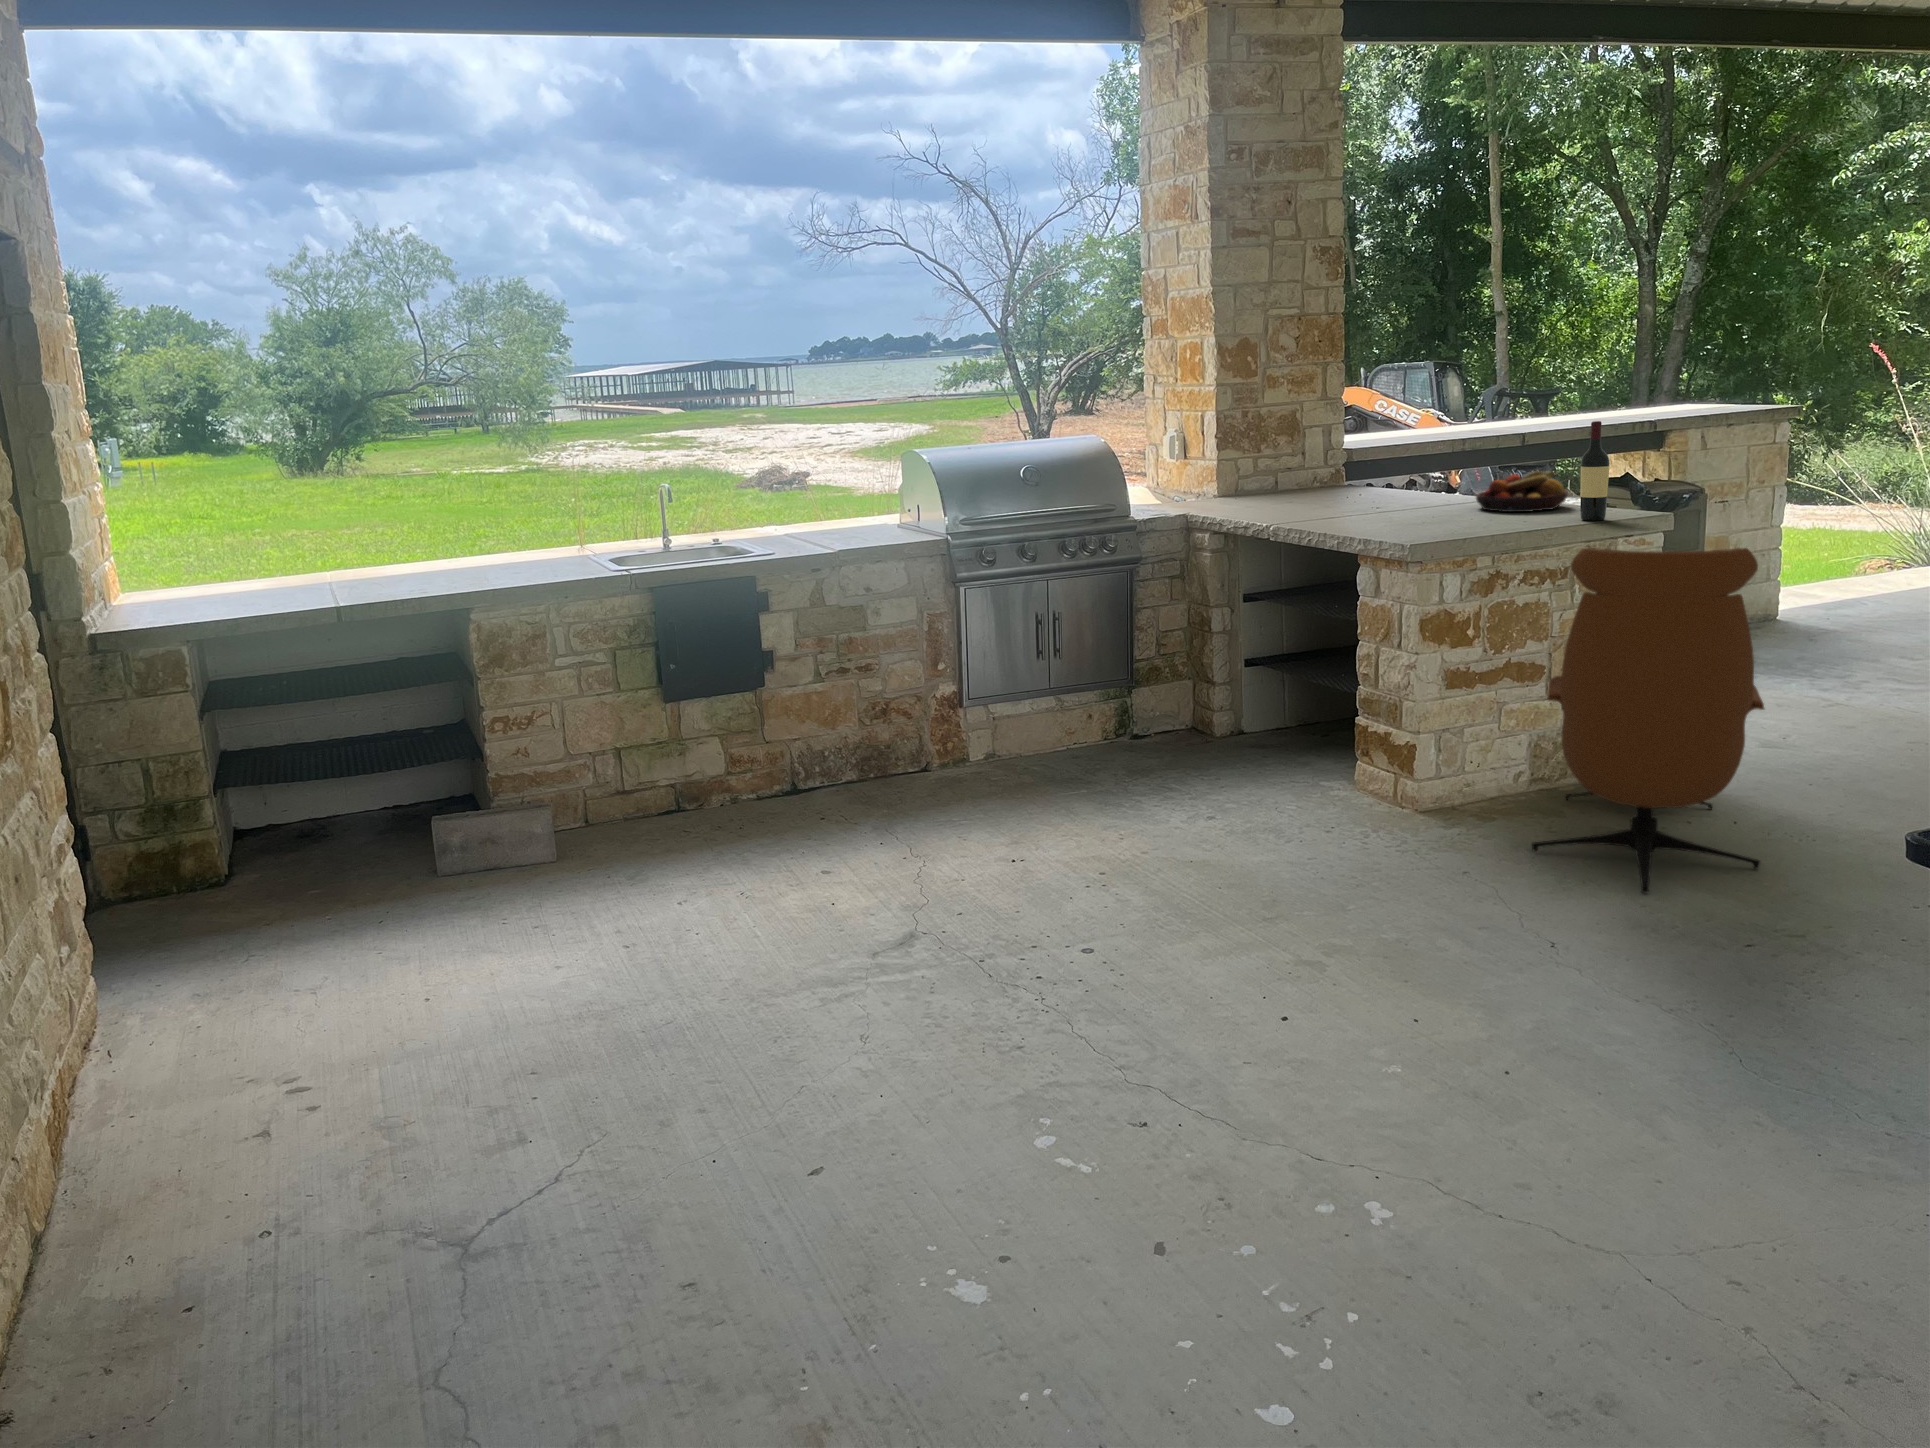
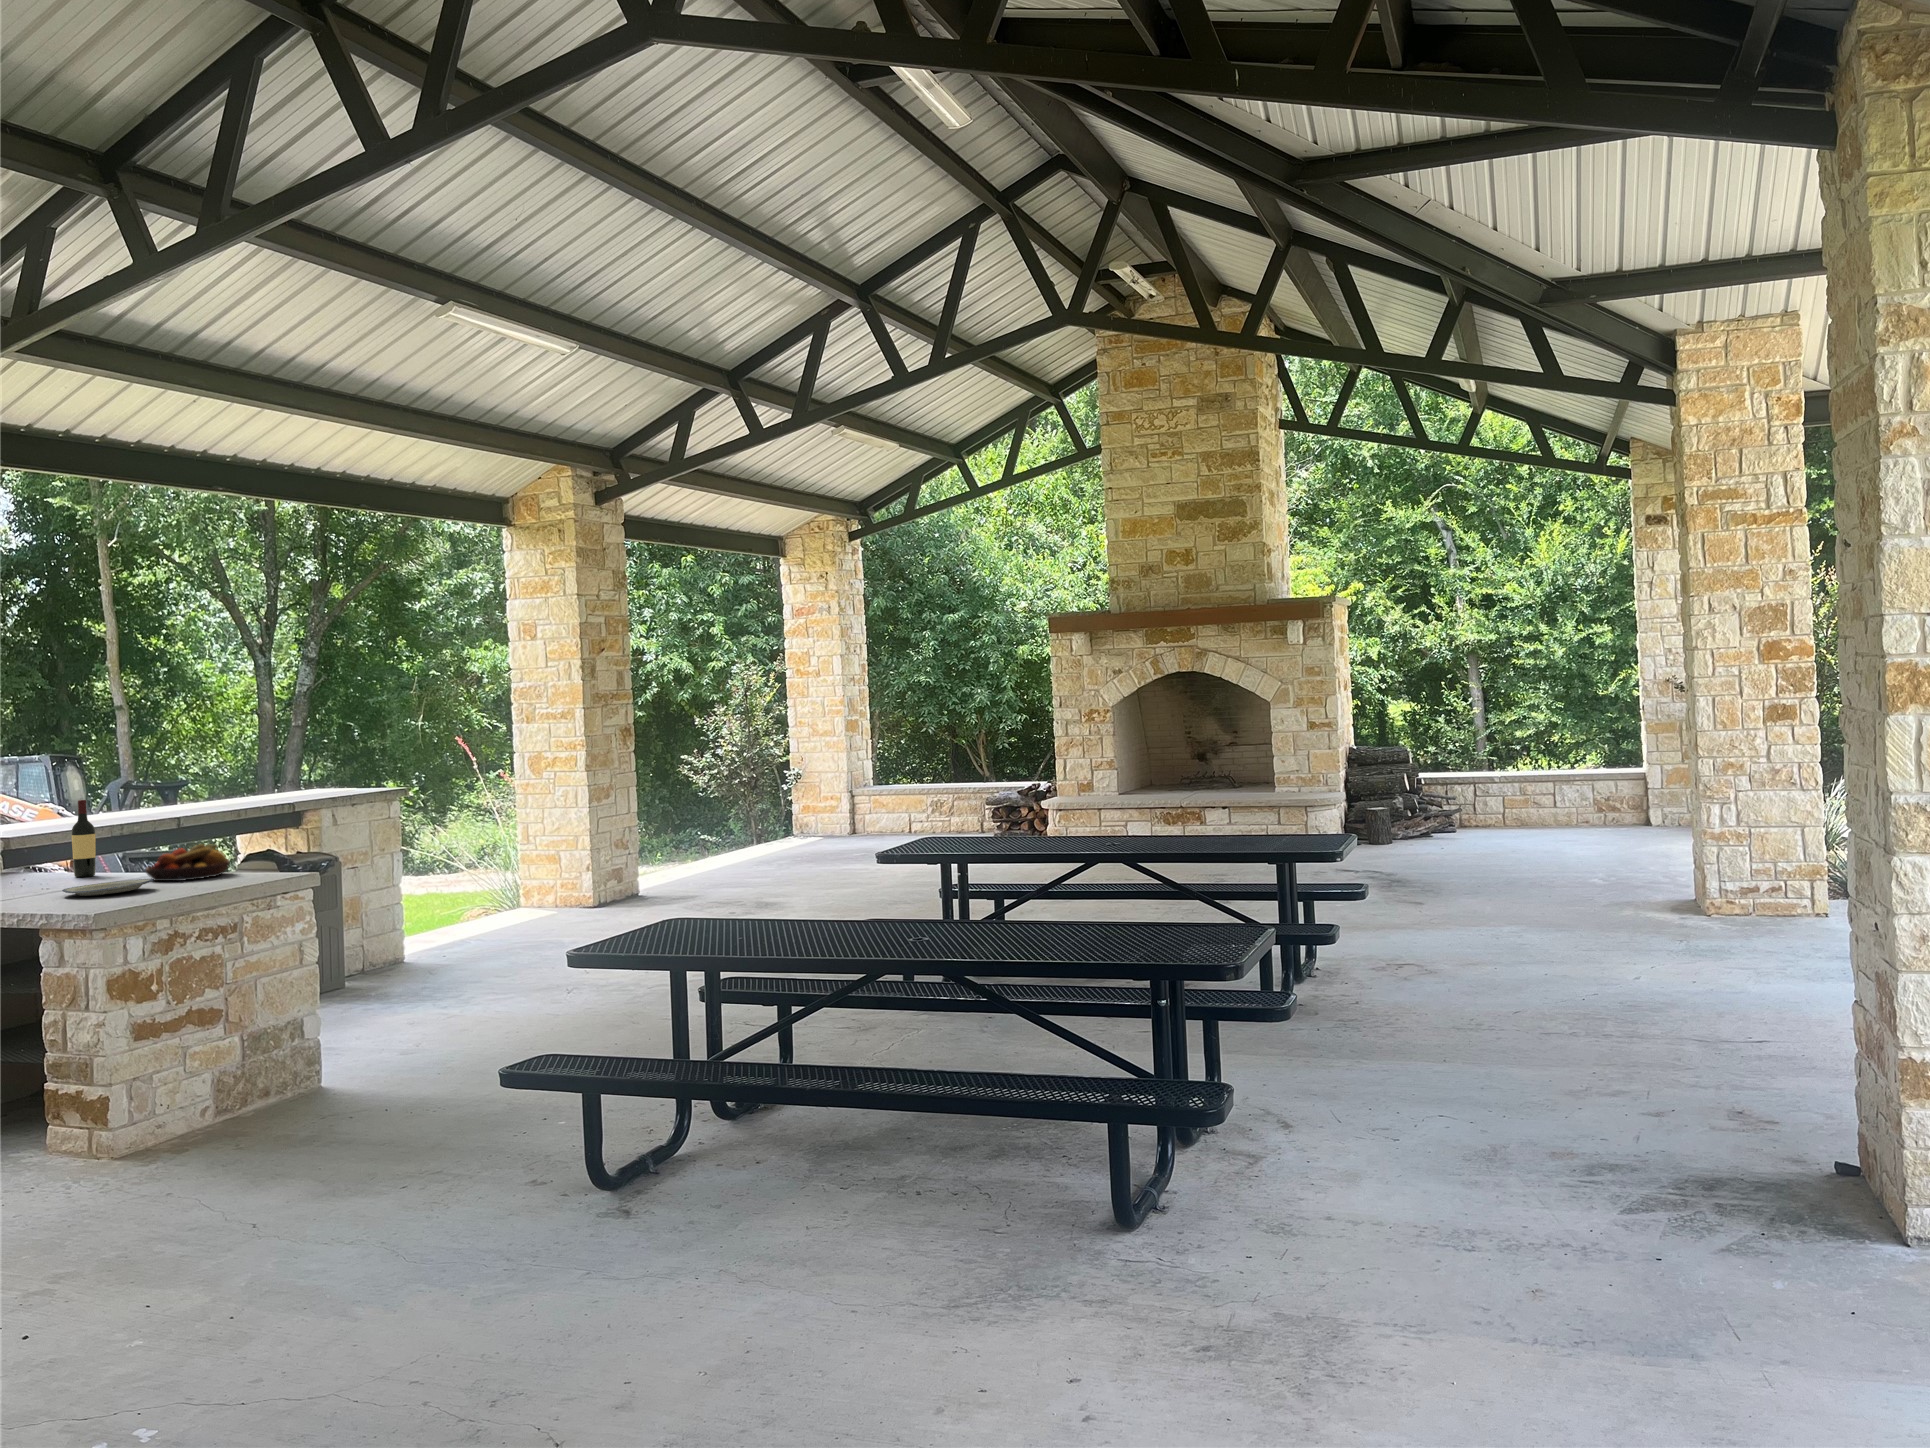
wine bottle: present [1580,421,1610,521] -> present [71,800,96,877]
plate: none [1387,508,1480,523] -> present [62,879,154,896]
lounge chair: present [1532,548,1764,893] -> none [228,886,412,1172]

